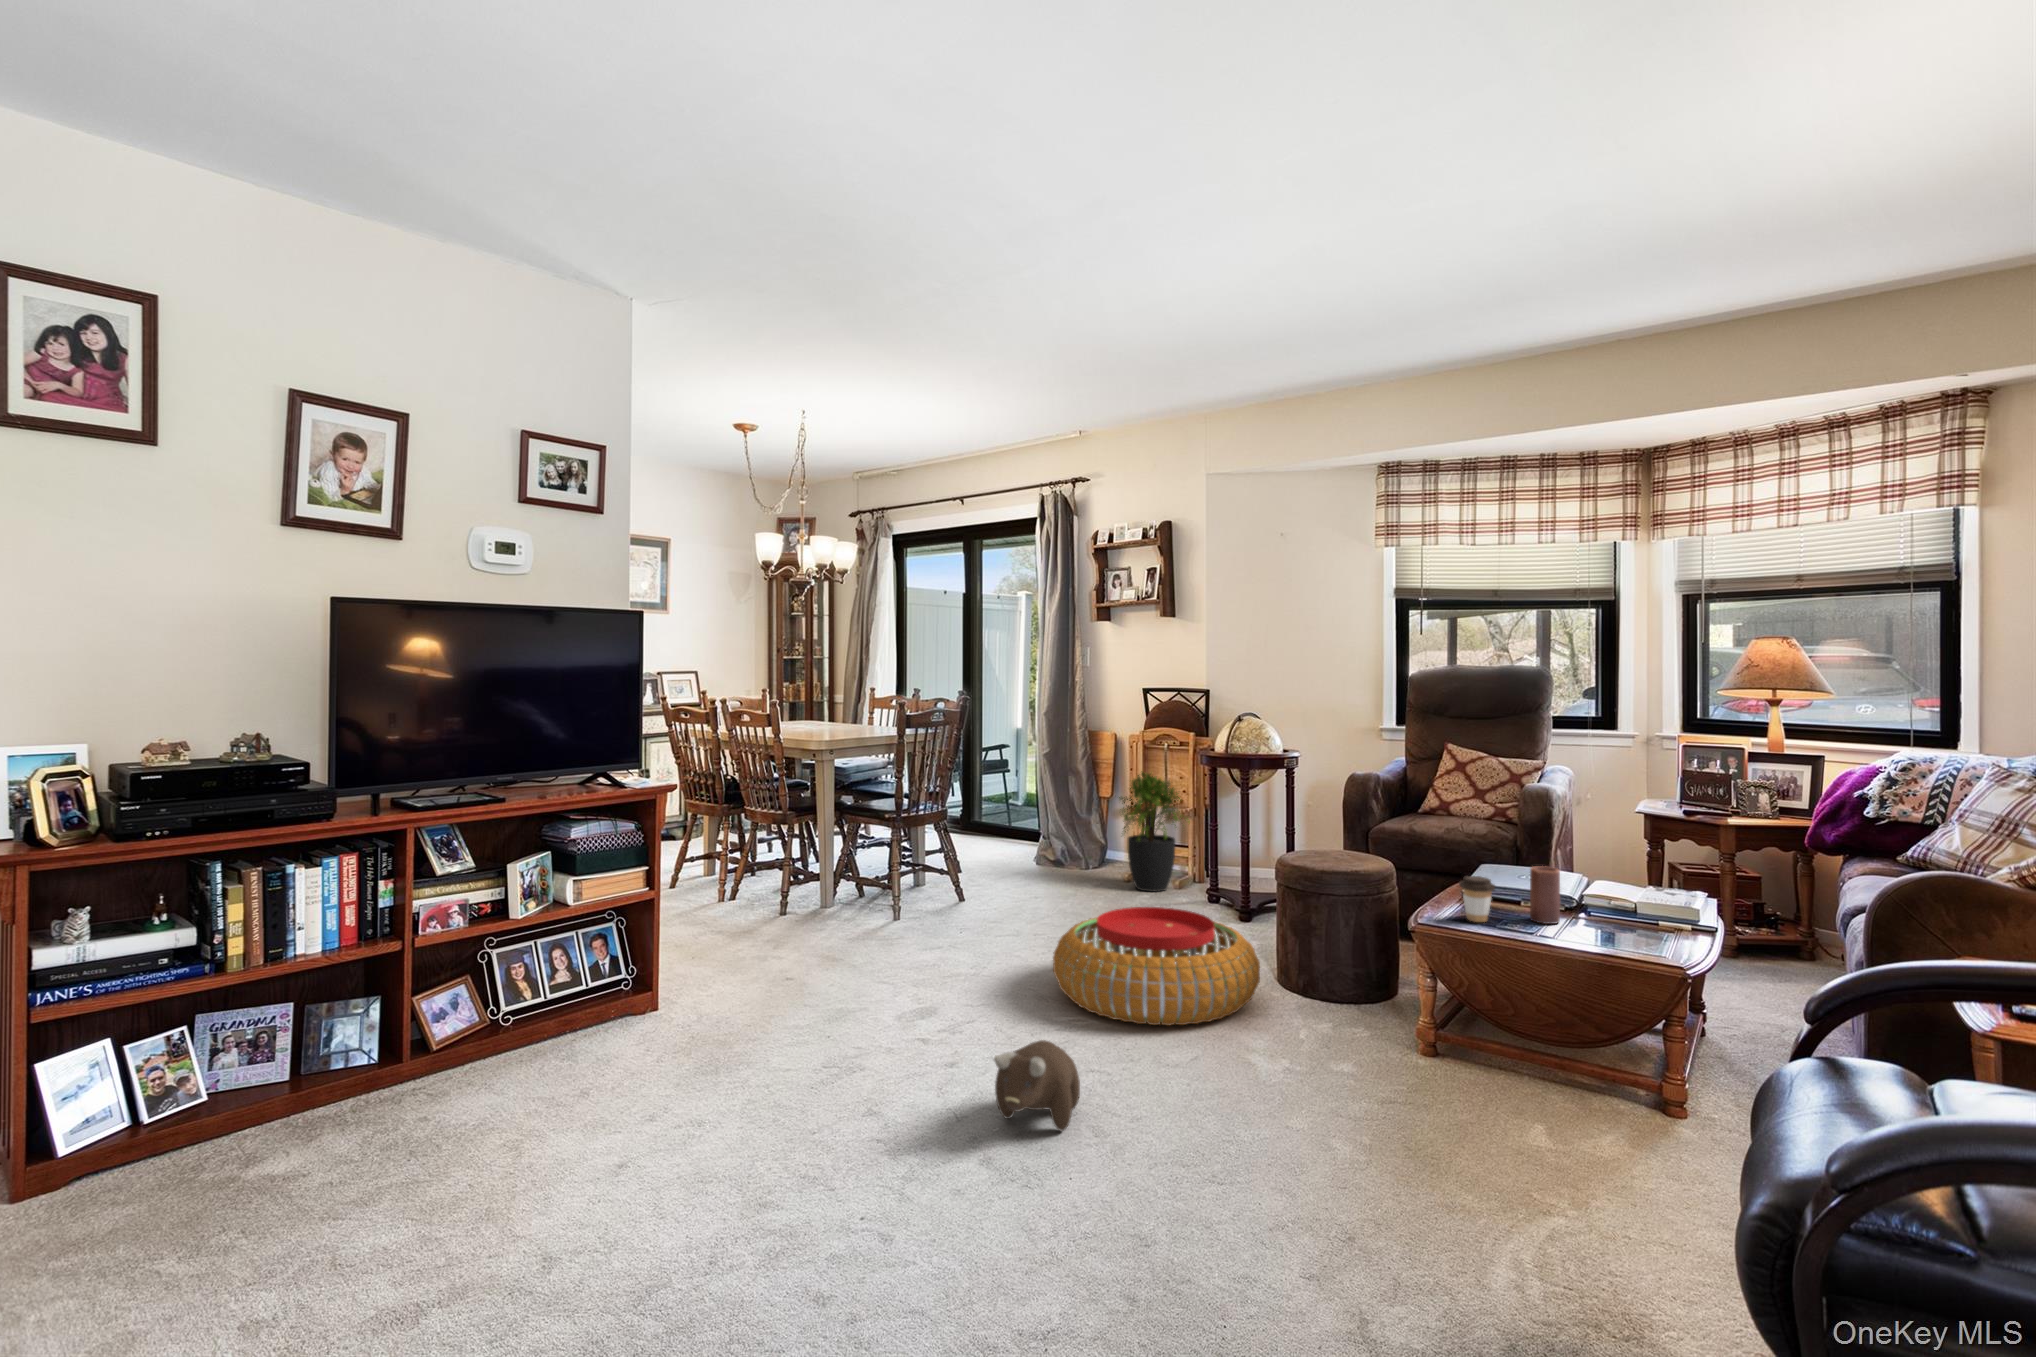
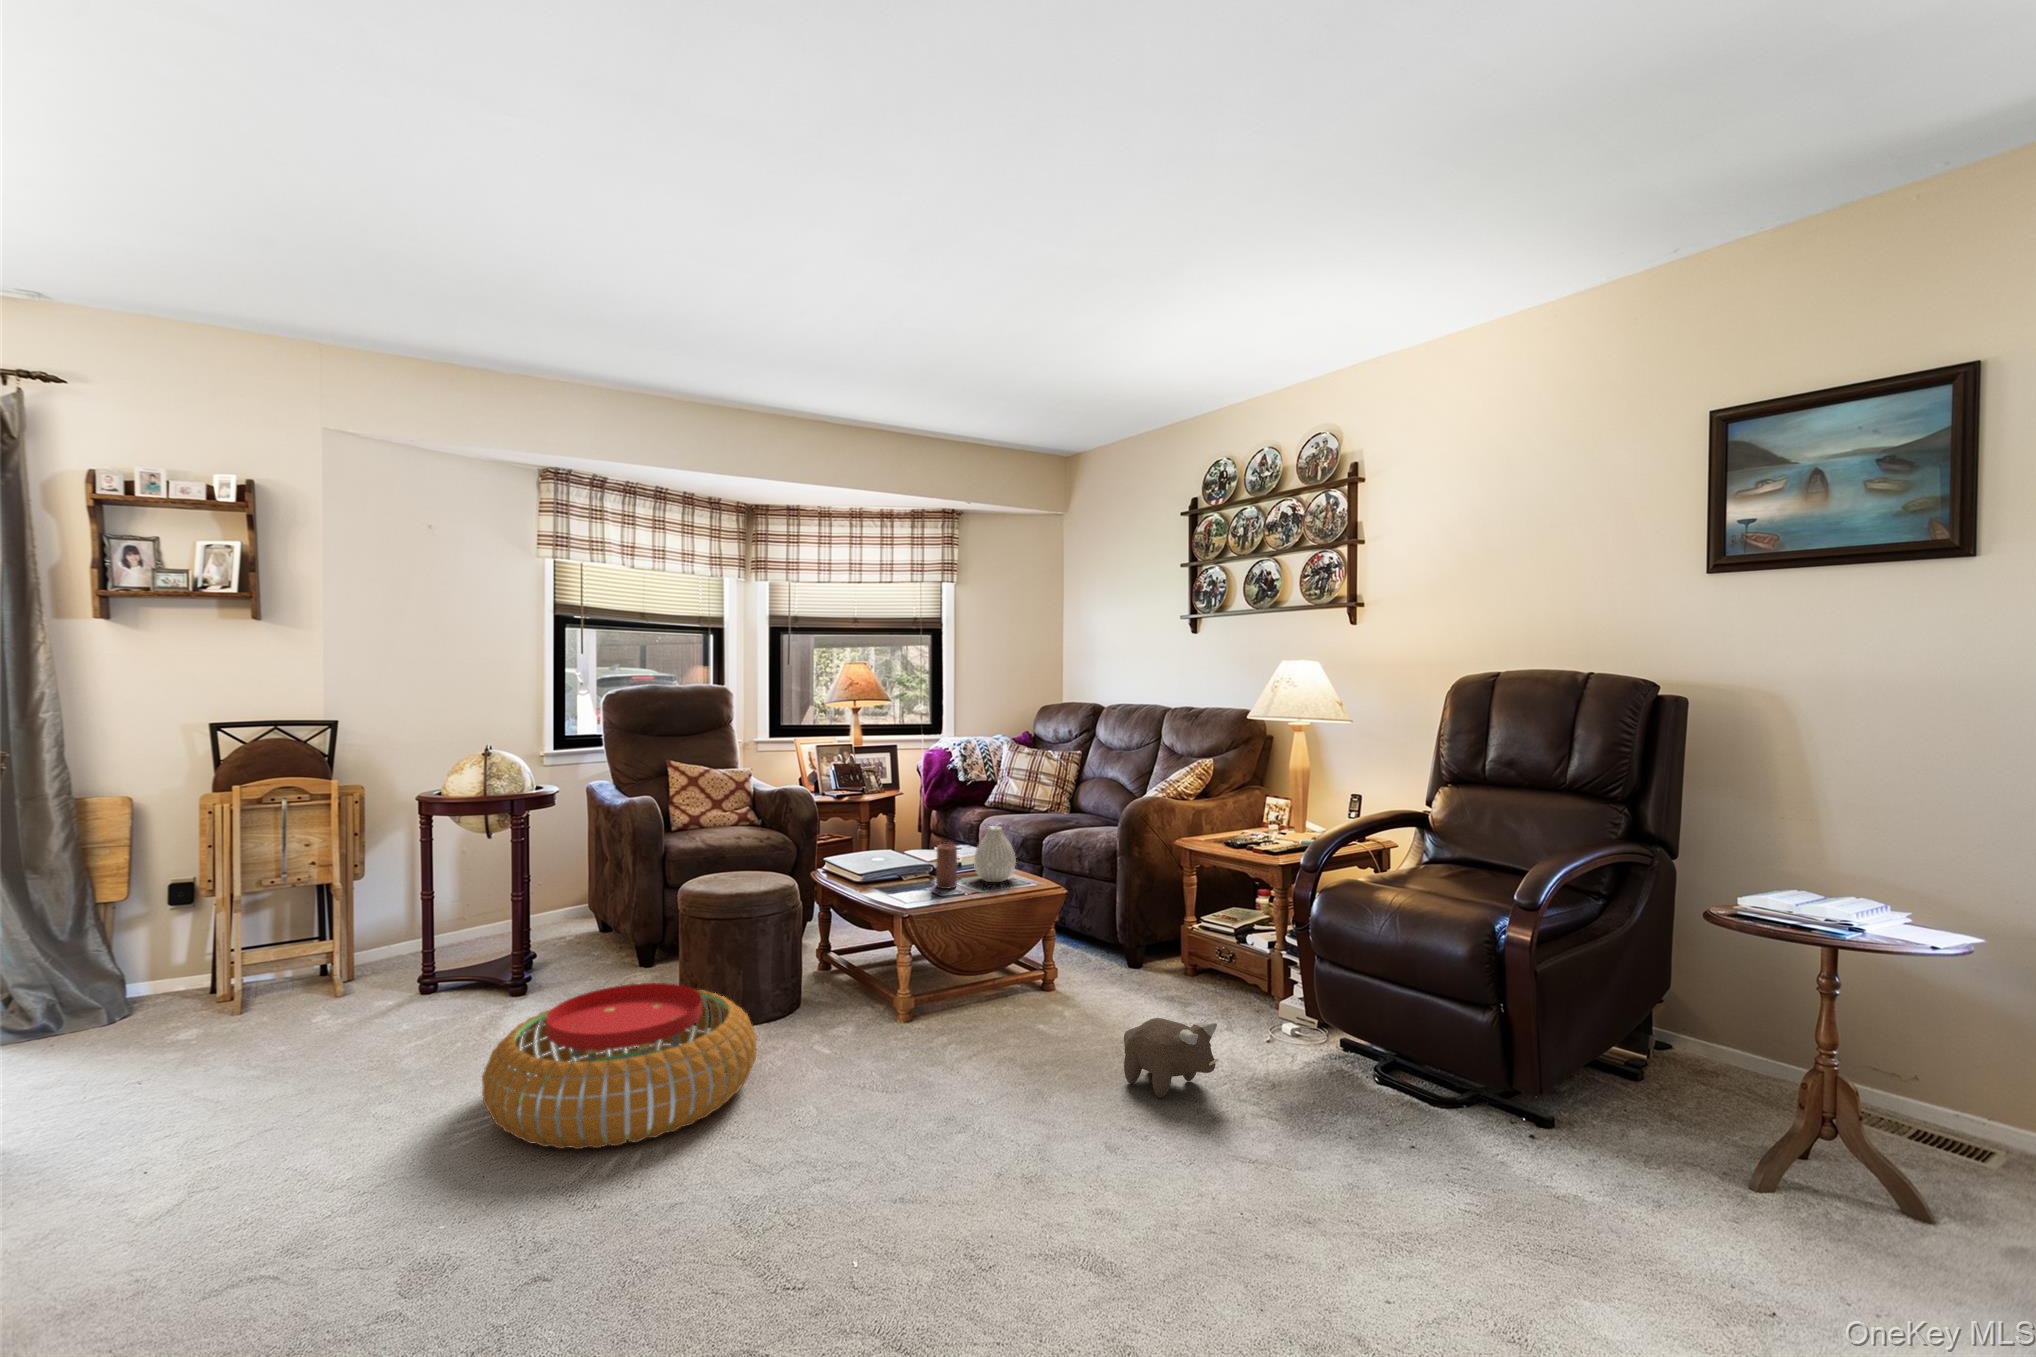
potted plant: present [1119,772,1190,892] -> none [222,840,366,1019]
vase: none [1597,859,1666,938] -> present [974,826,1016,882]
coffee cup: present [1459,876,1495,922] -> none [910,862,934,900]
plush toy: present [994,1040,1080,1131] -> present [1124,1018,1218,1098]

